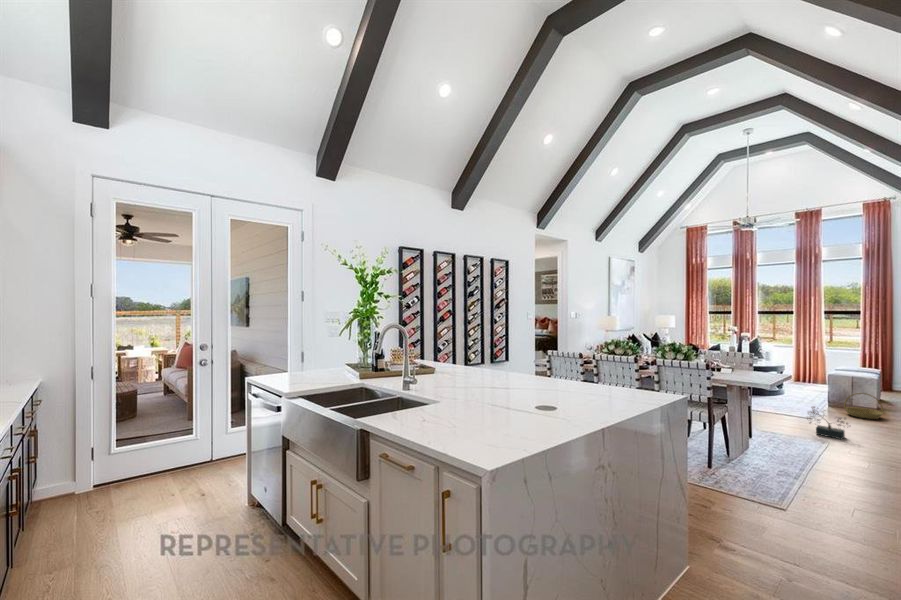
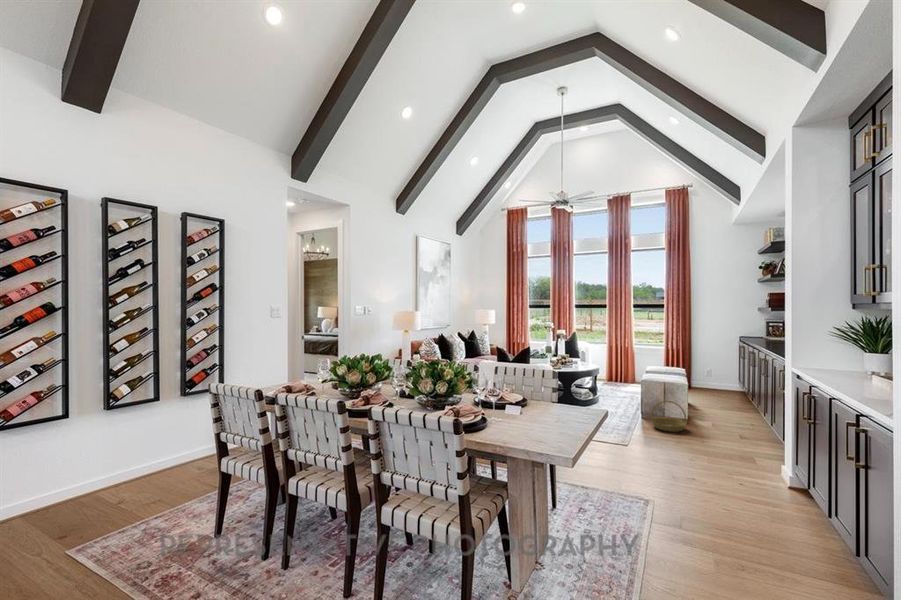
decorative plant: present [808,407,848,439] -> none [614,430,661,475]

